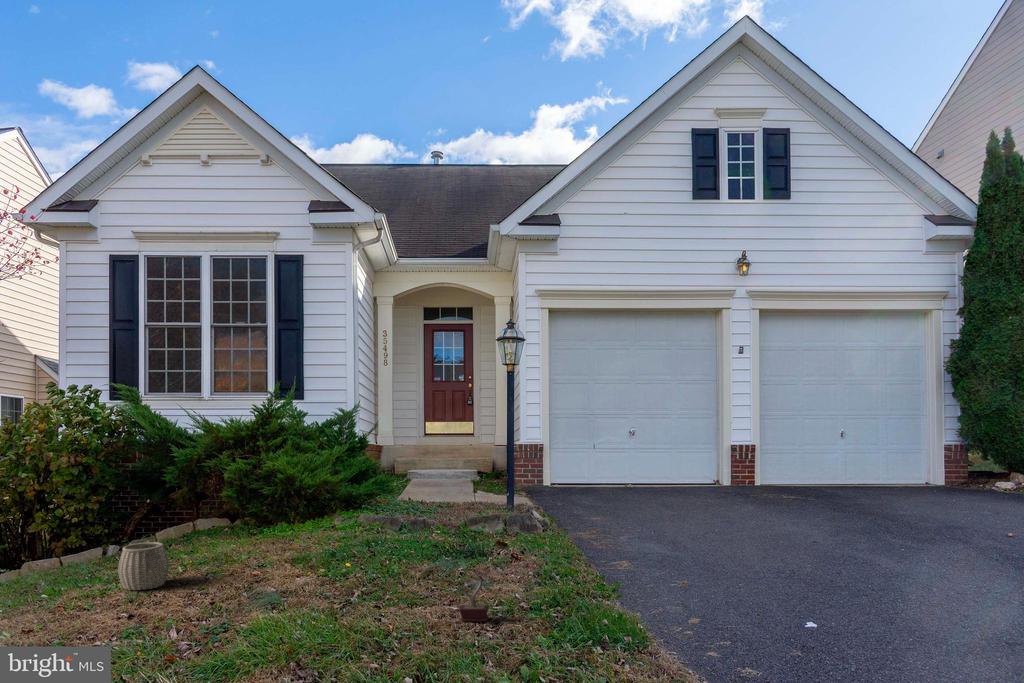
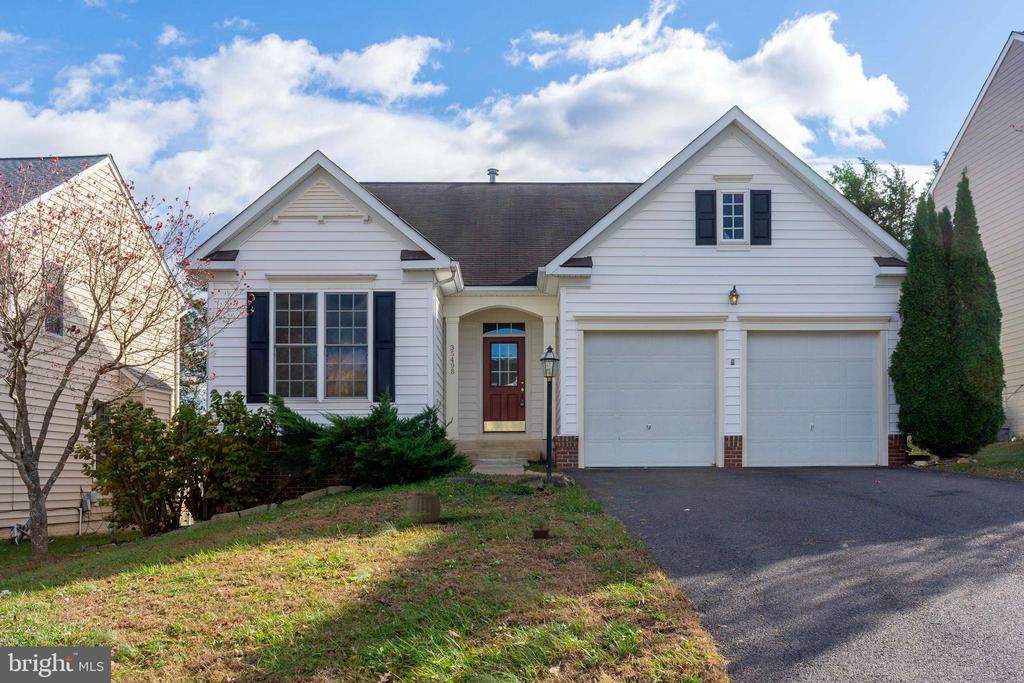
woven basket: present [118,542,169,590] -> present [410,493,441,523]

